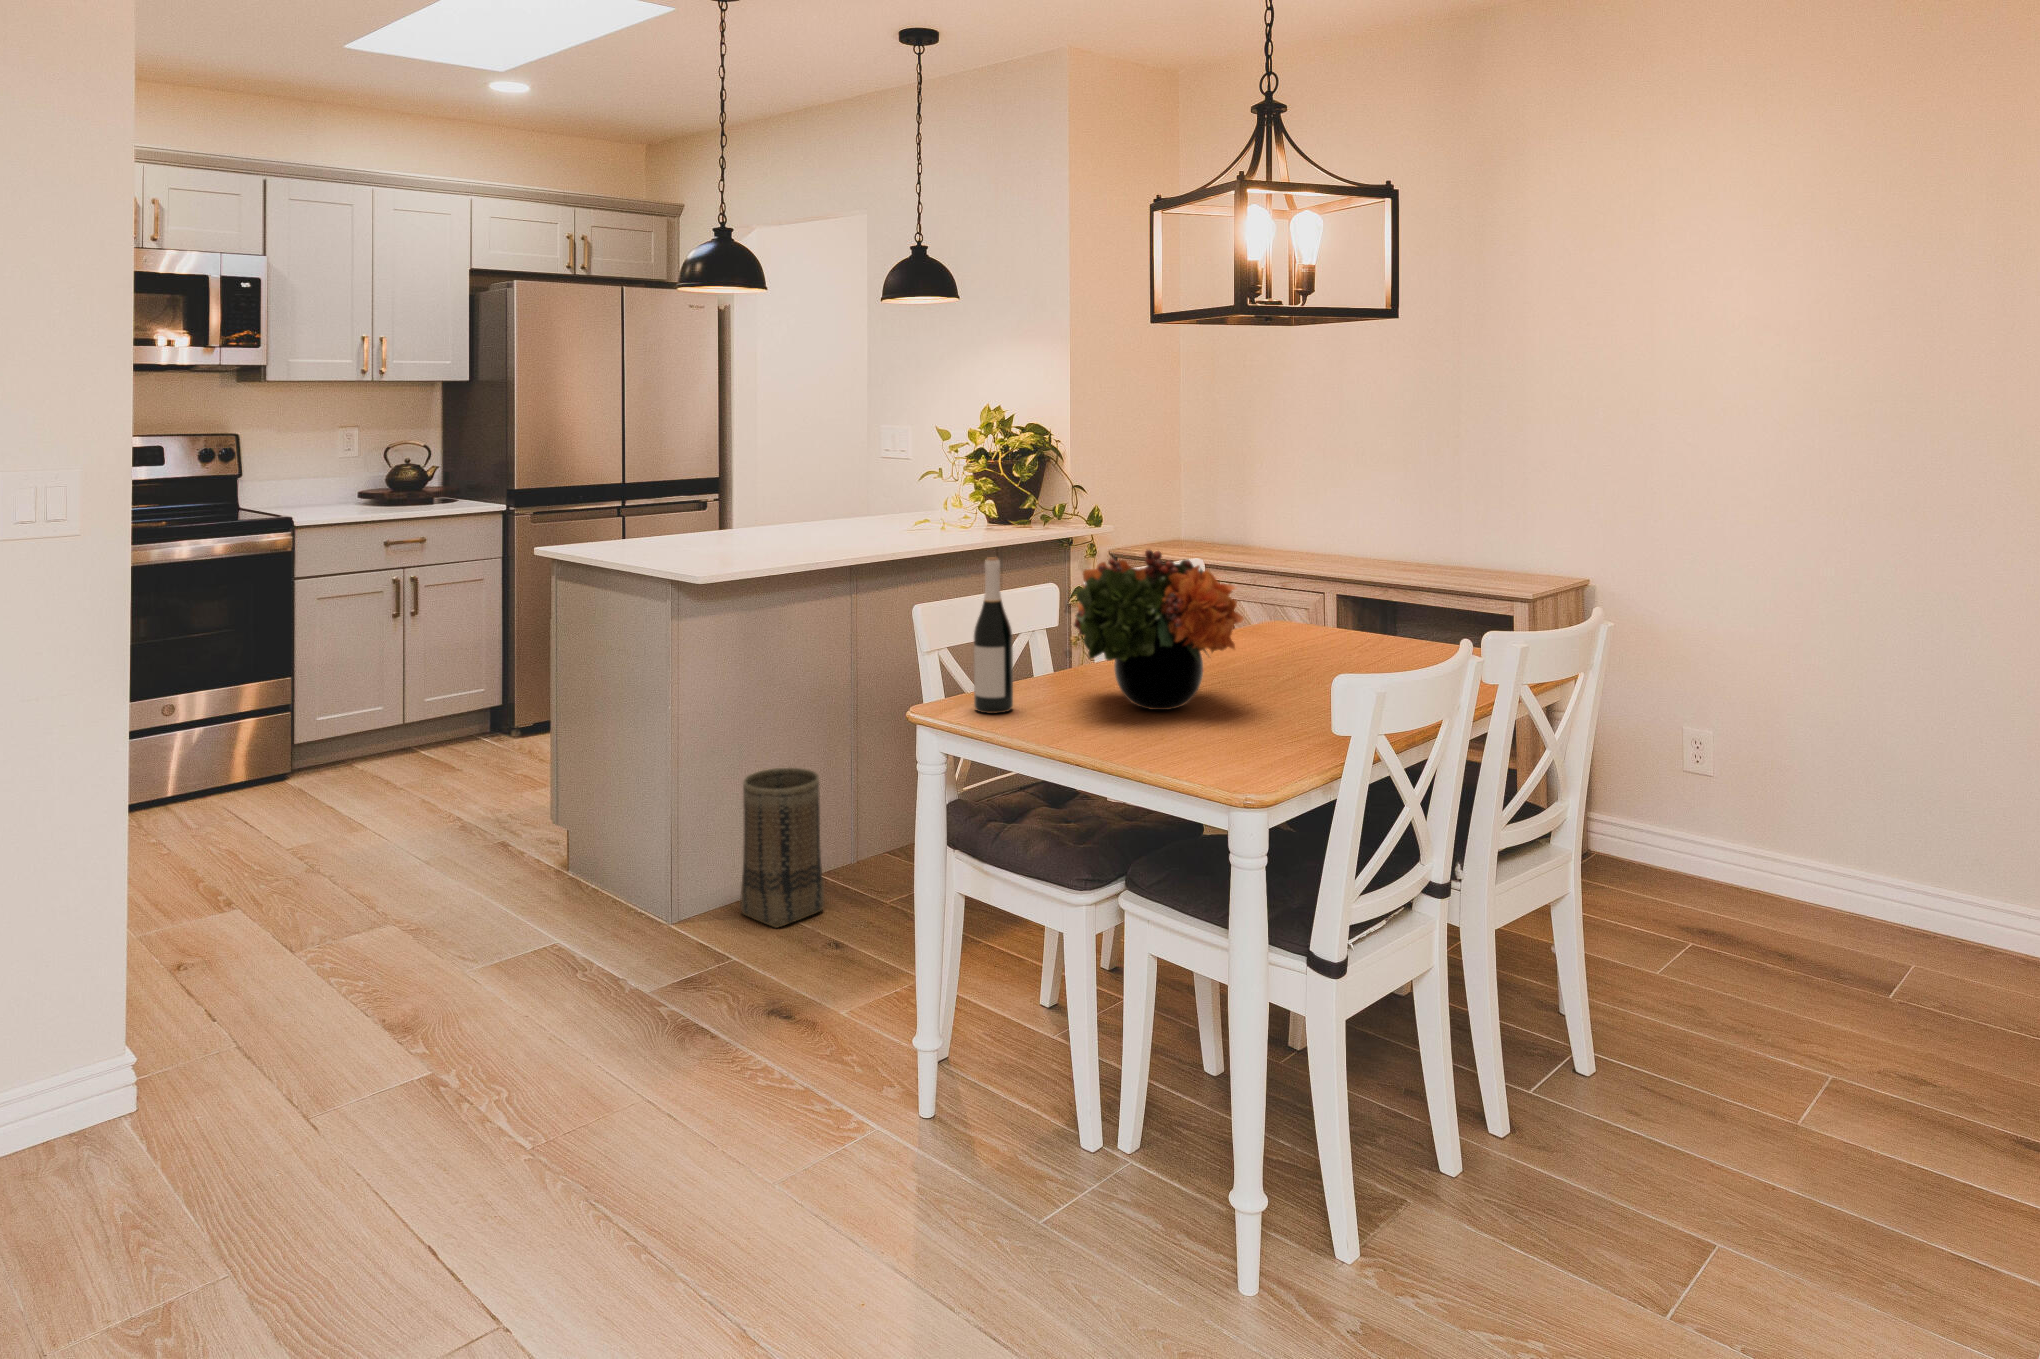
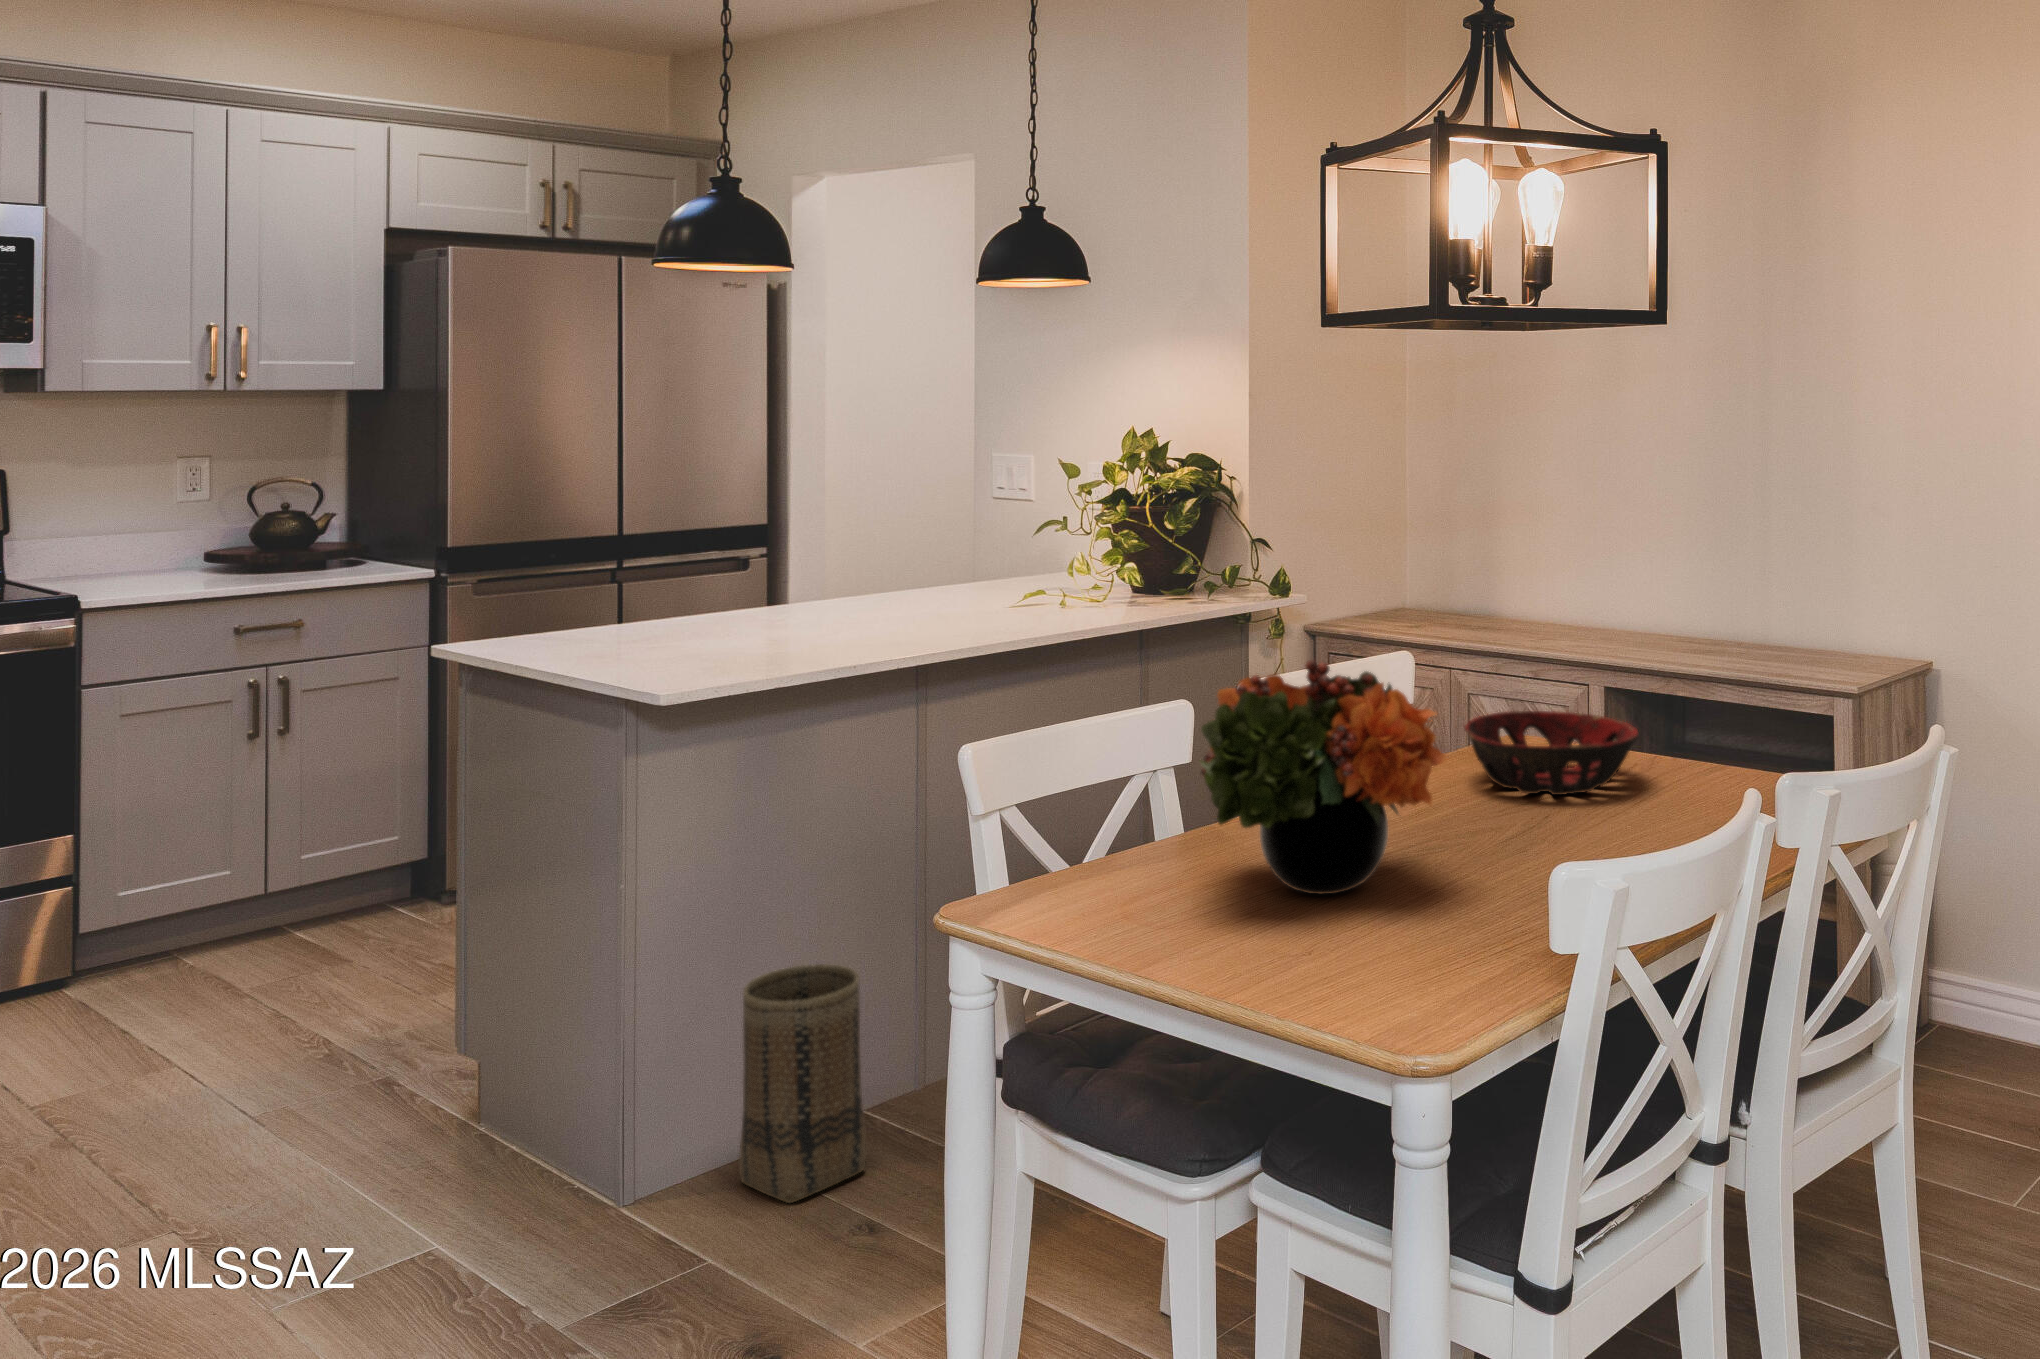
wine bottle: present [974,557,1013,714] -> none [1050,677,1109,908]
decorative bowl: none [1243,600,1371,657] -> present [1464,711,1639,795]

